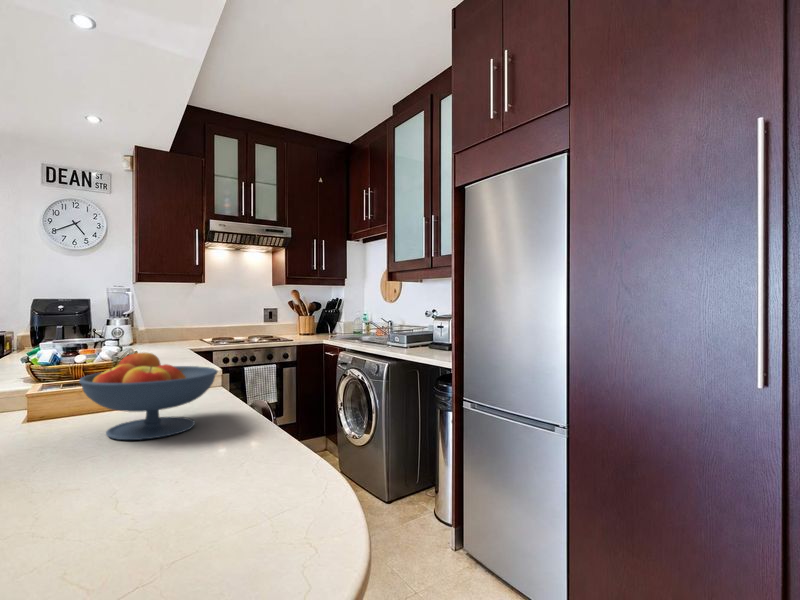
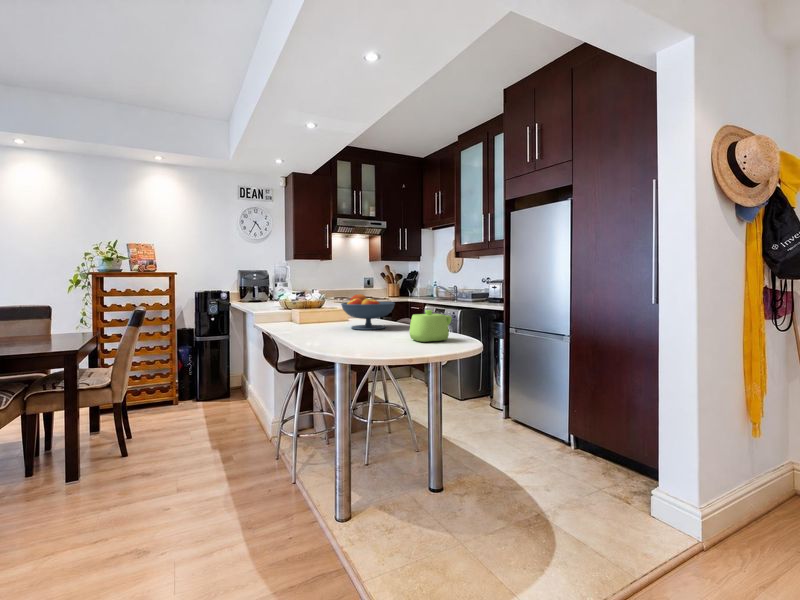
teapot: none [165,421,297,534] -> present [410,310,452,342]

